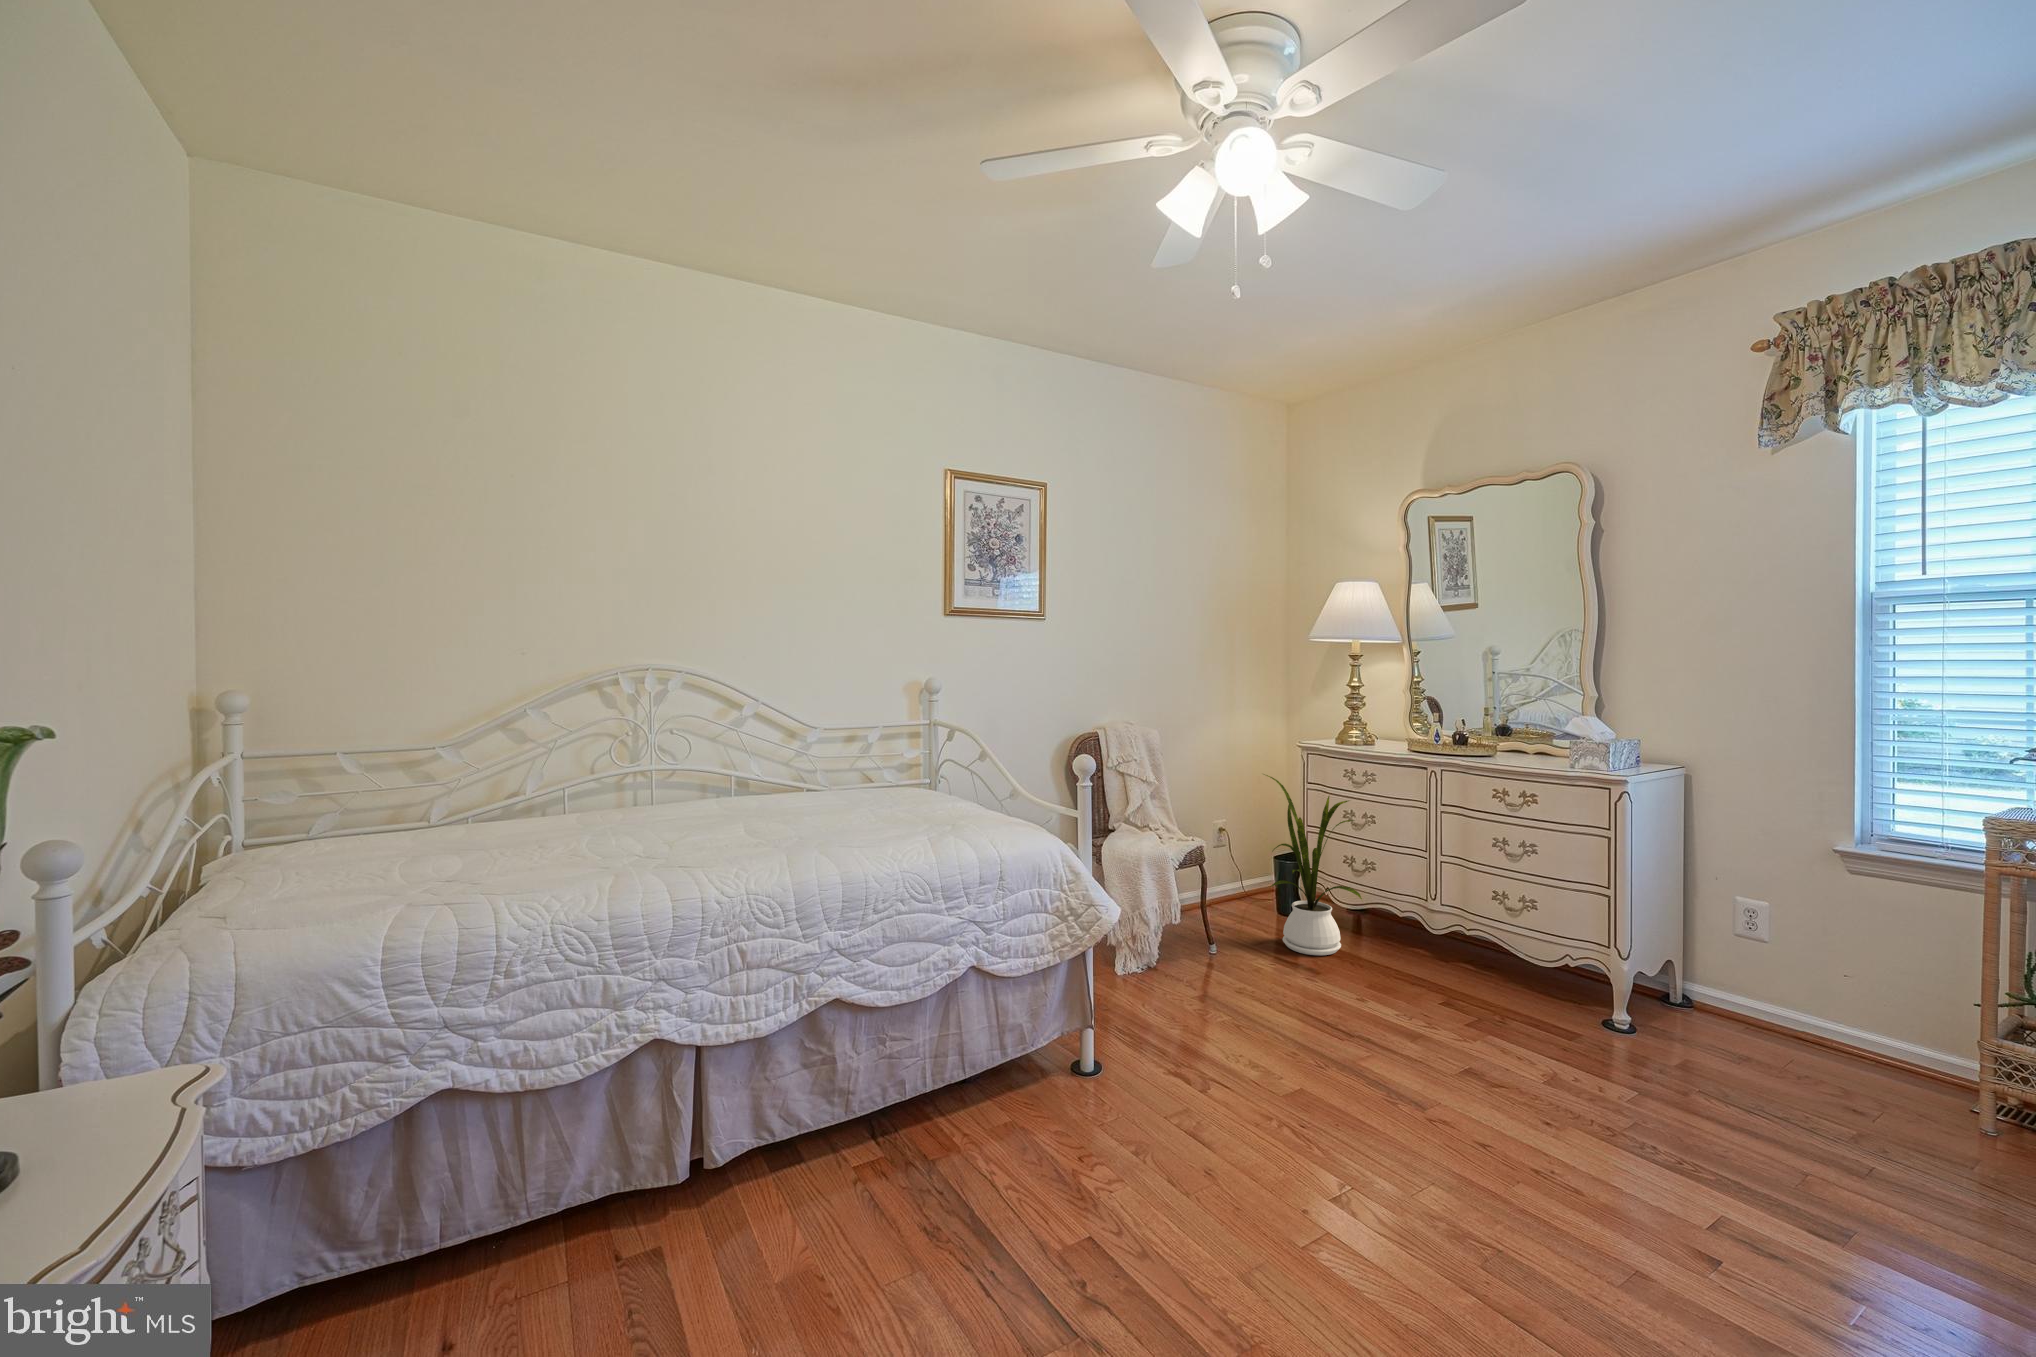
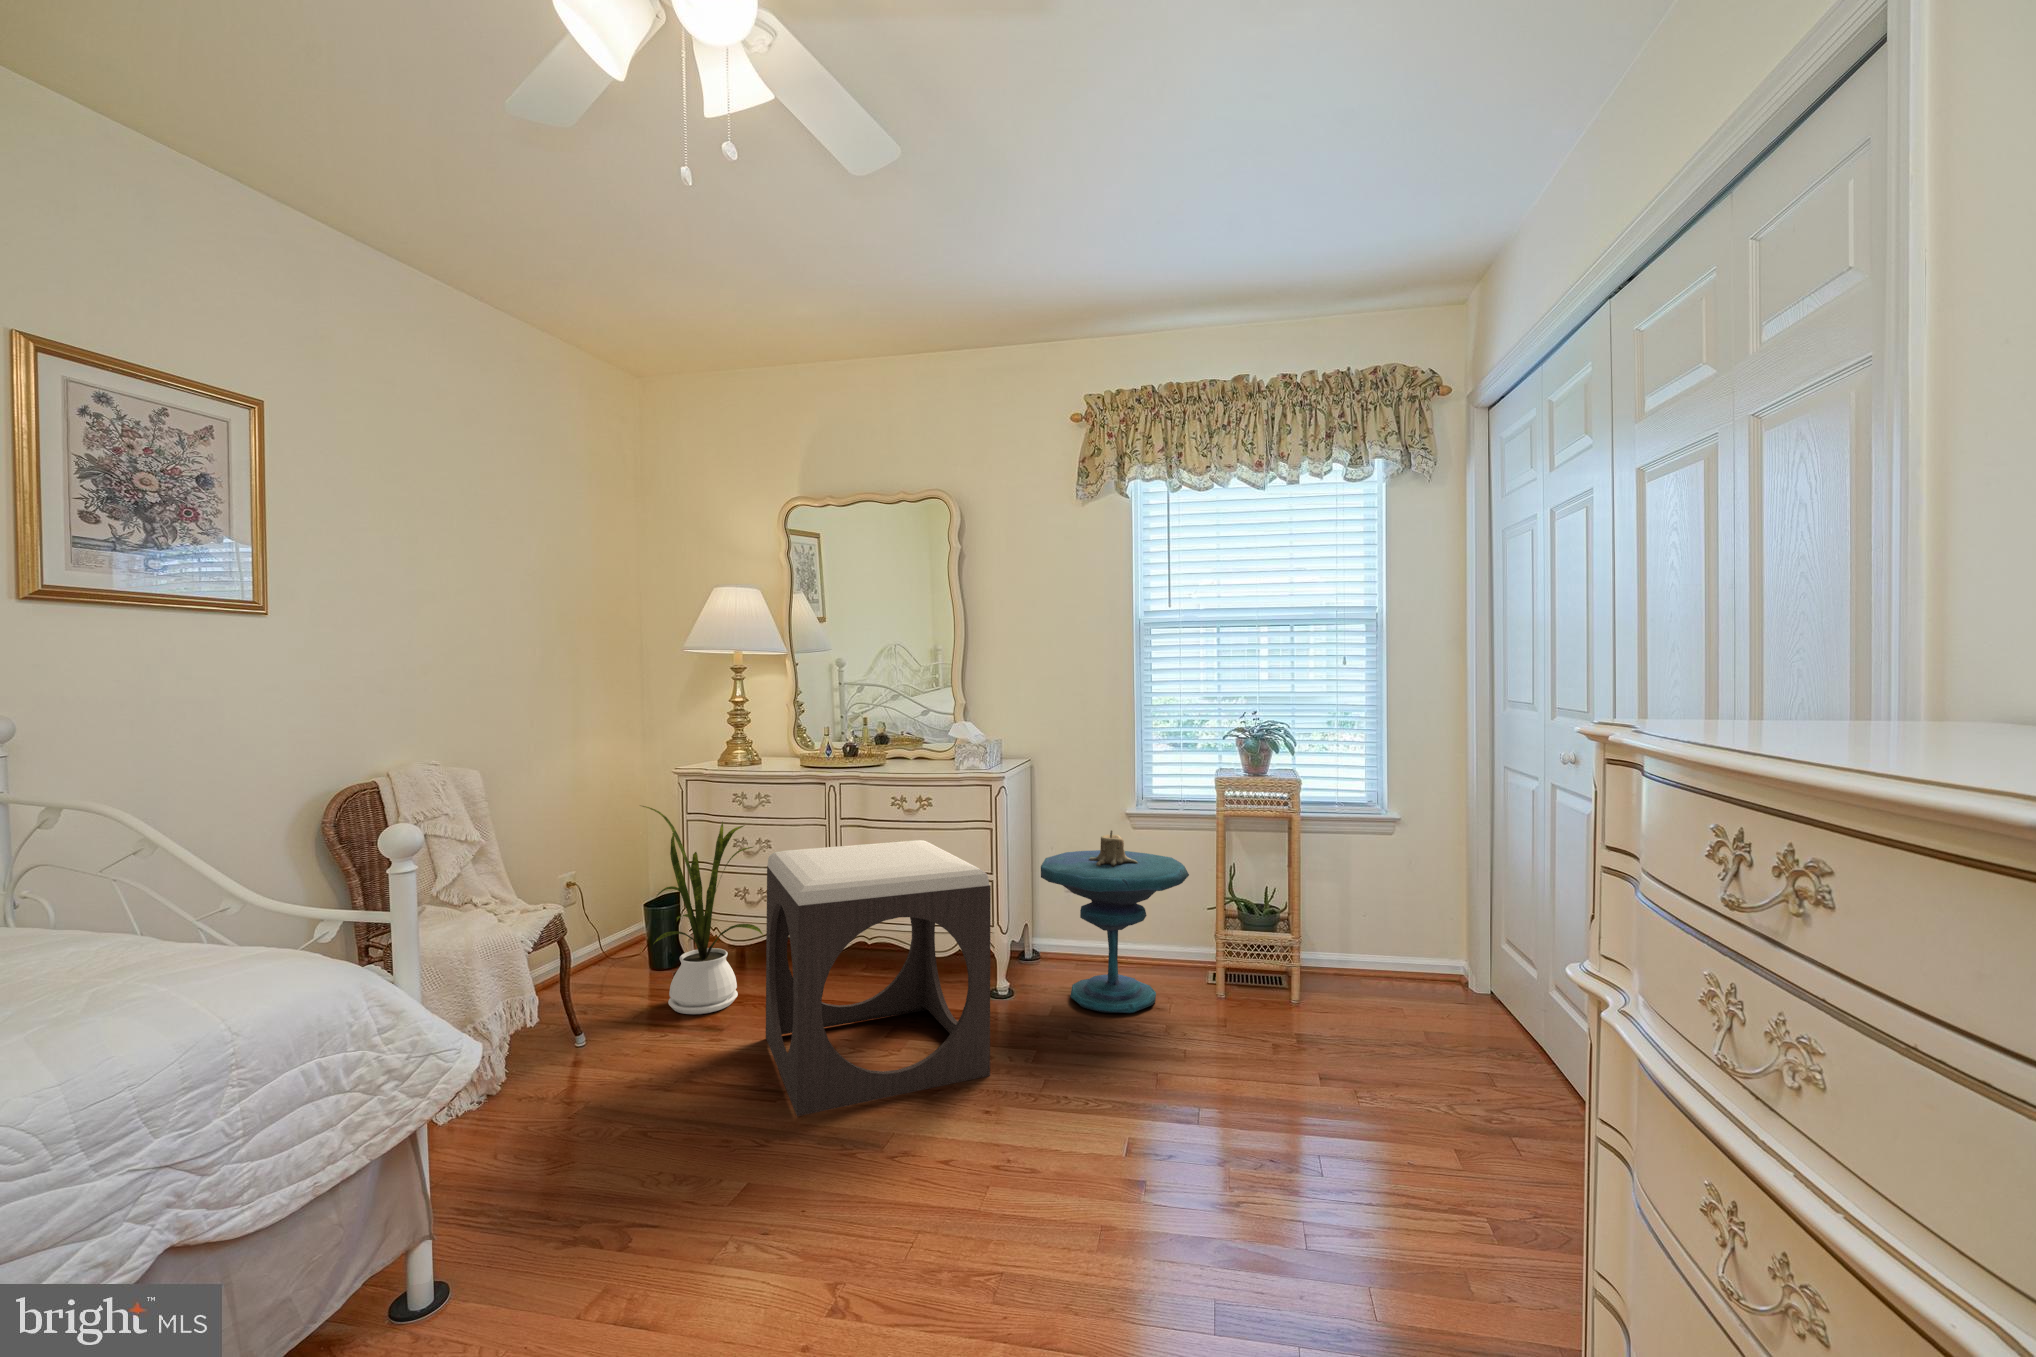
footstool: none [1354,827,1571,1087] -> present [766,840,991,1116]
side table: none [1676,861,1930,1091] -> present [1041,830,1189,1013]

